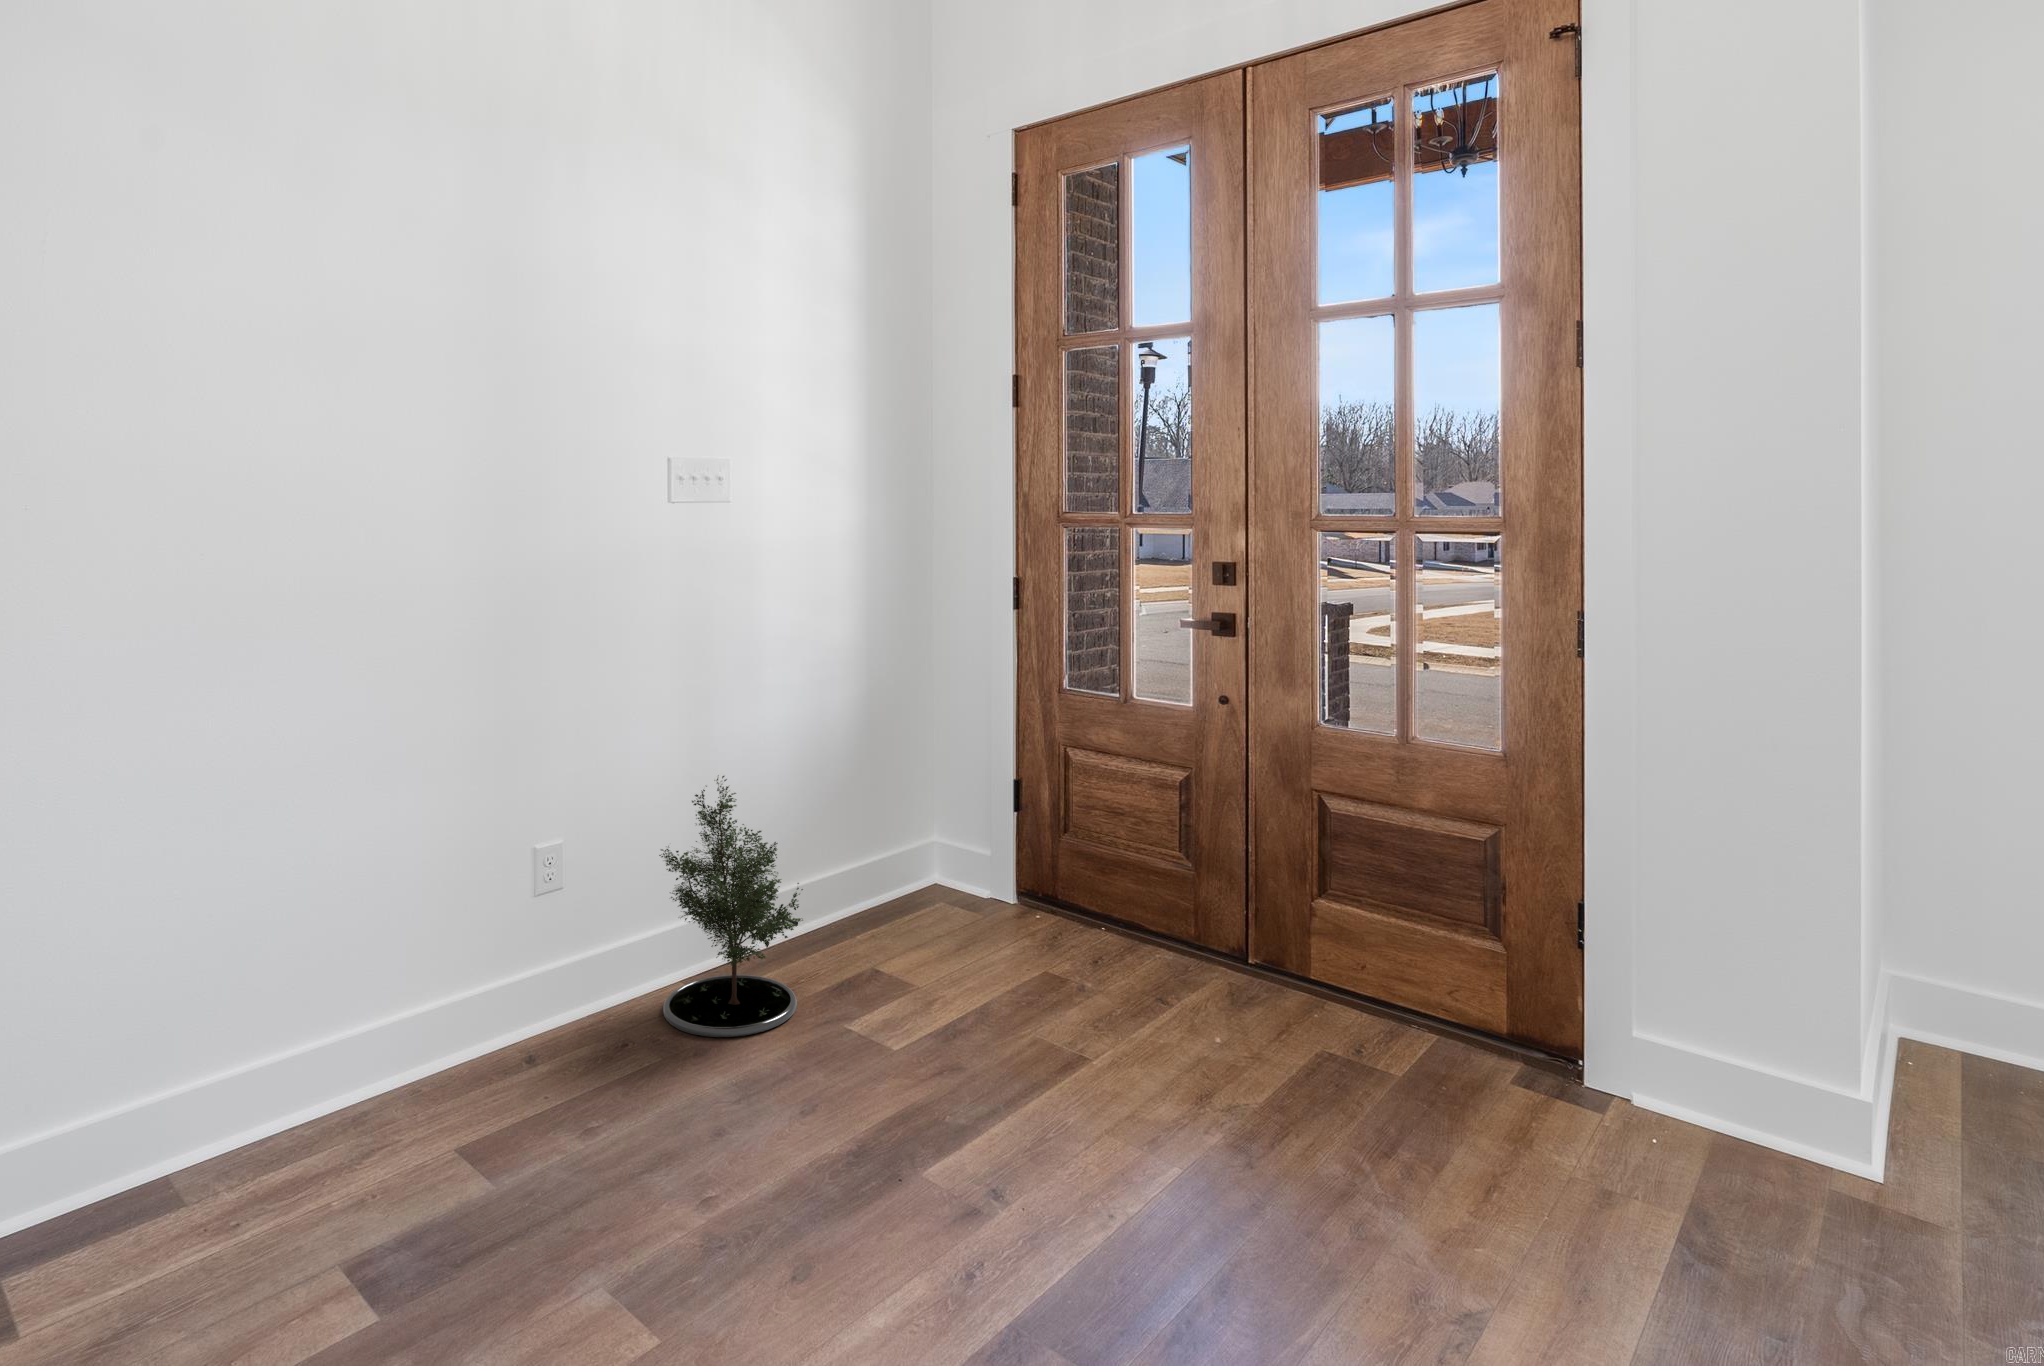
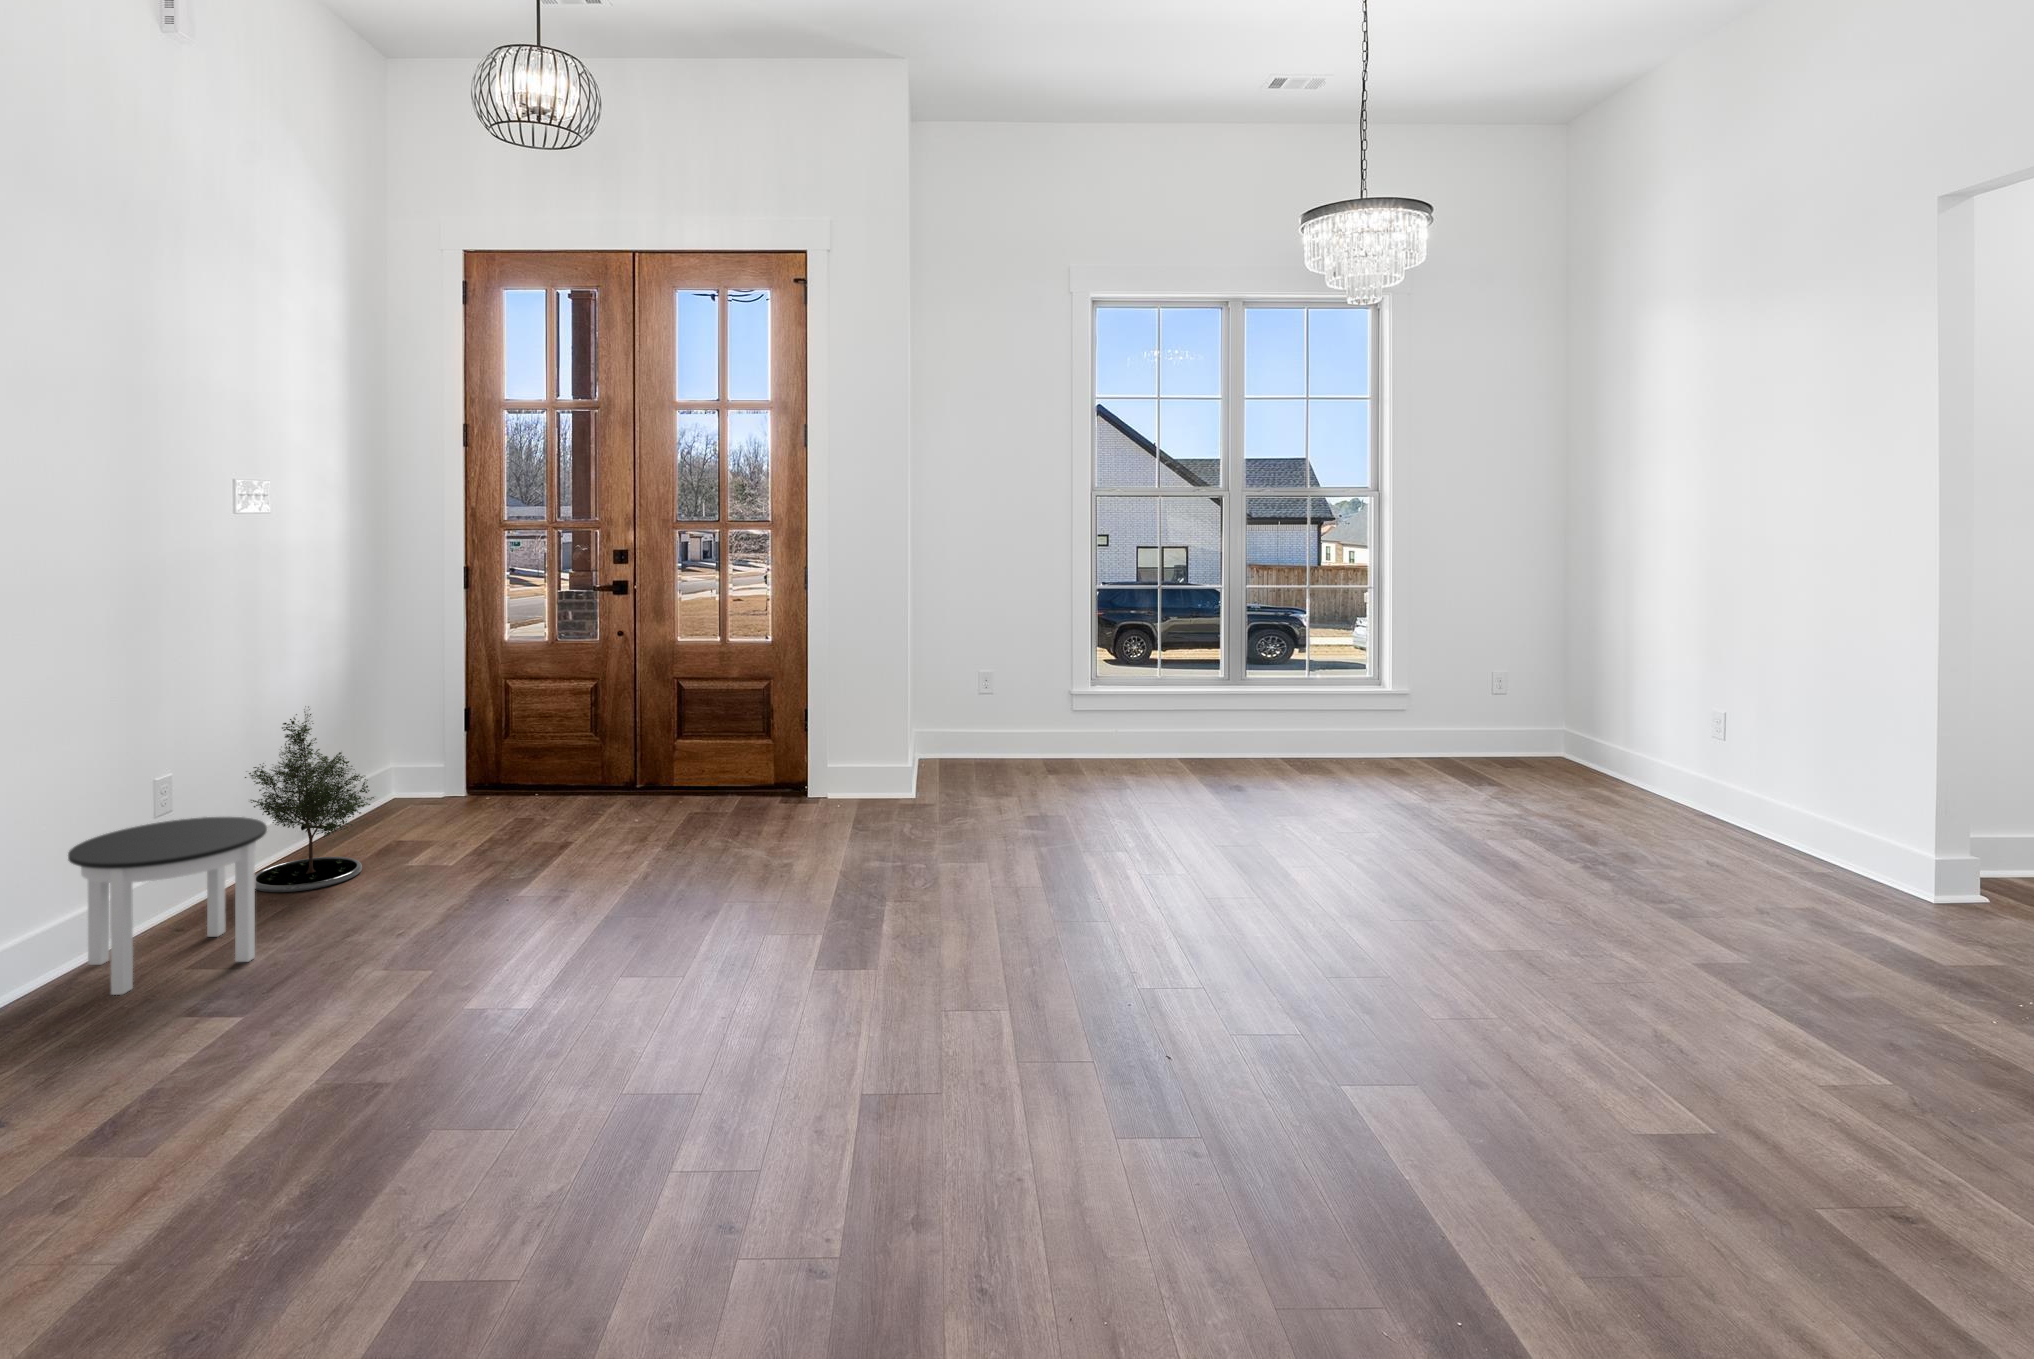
round table: none [338,919,574,1173] -> present [68,817,267,995]

